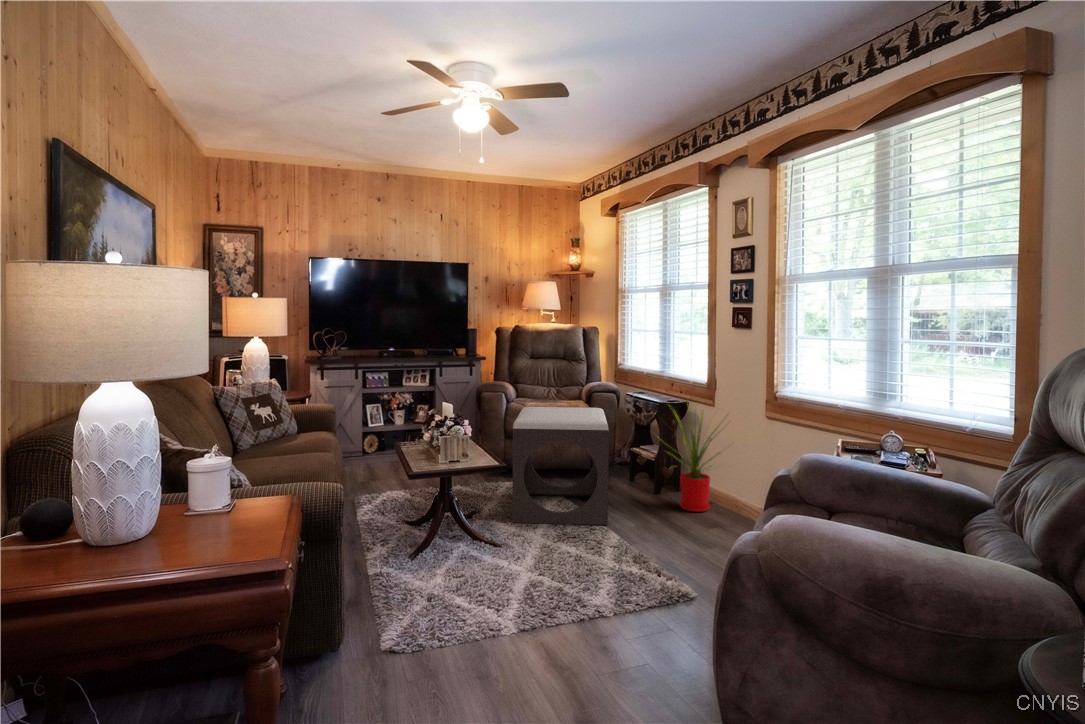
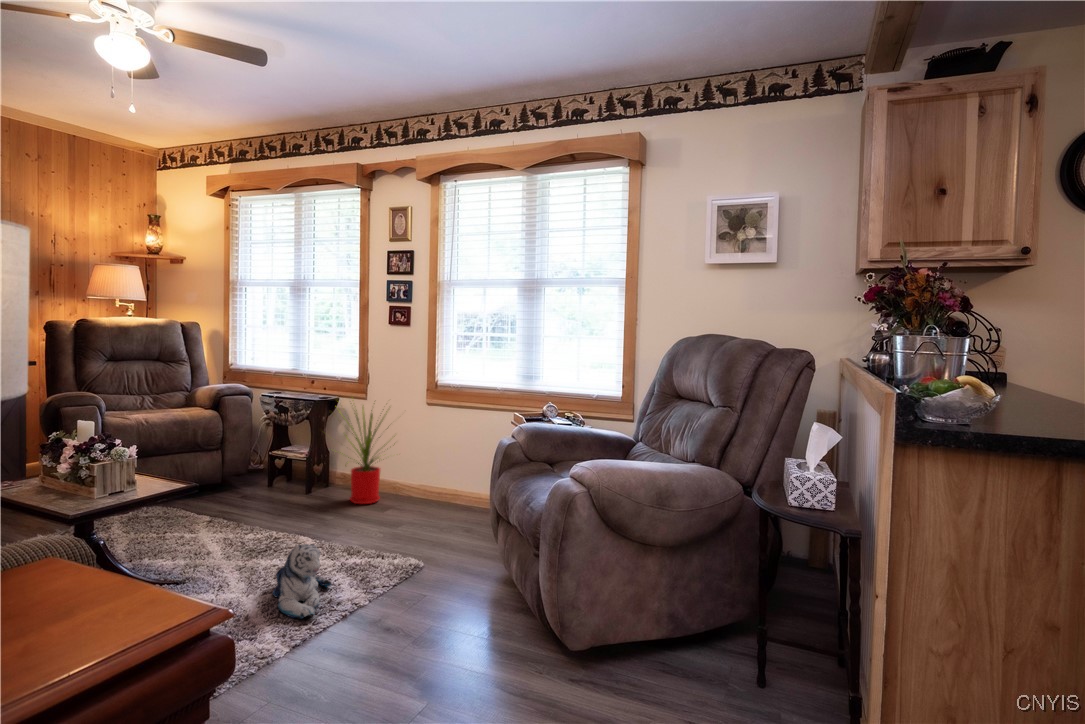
footstool: present [512,407,609,525] -> none [151,409,300,556]
plush toy: none [528,536,583,601] -> present [272,544,331,619]

